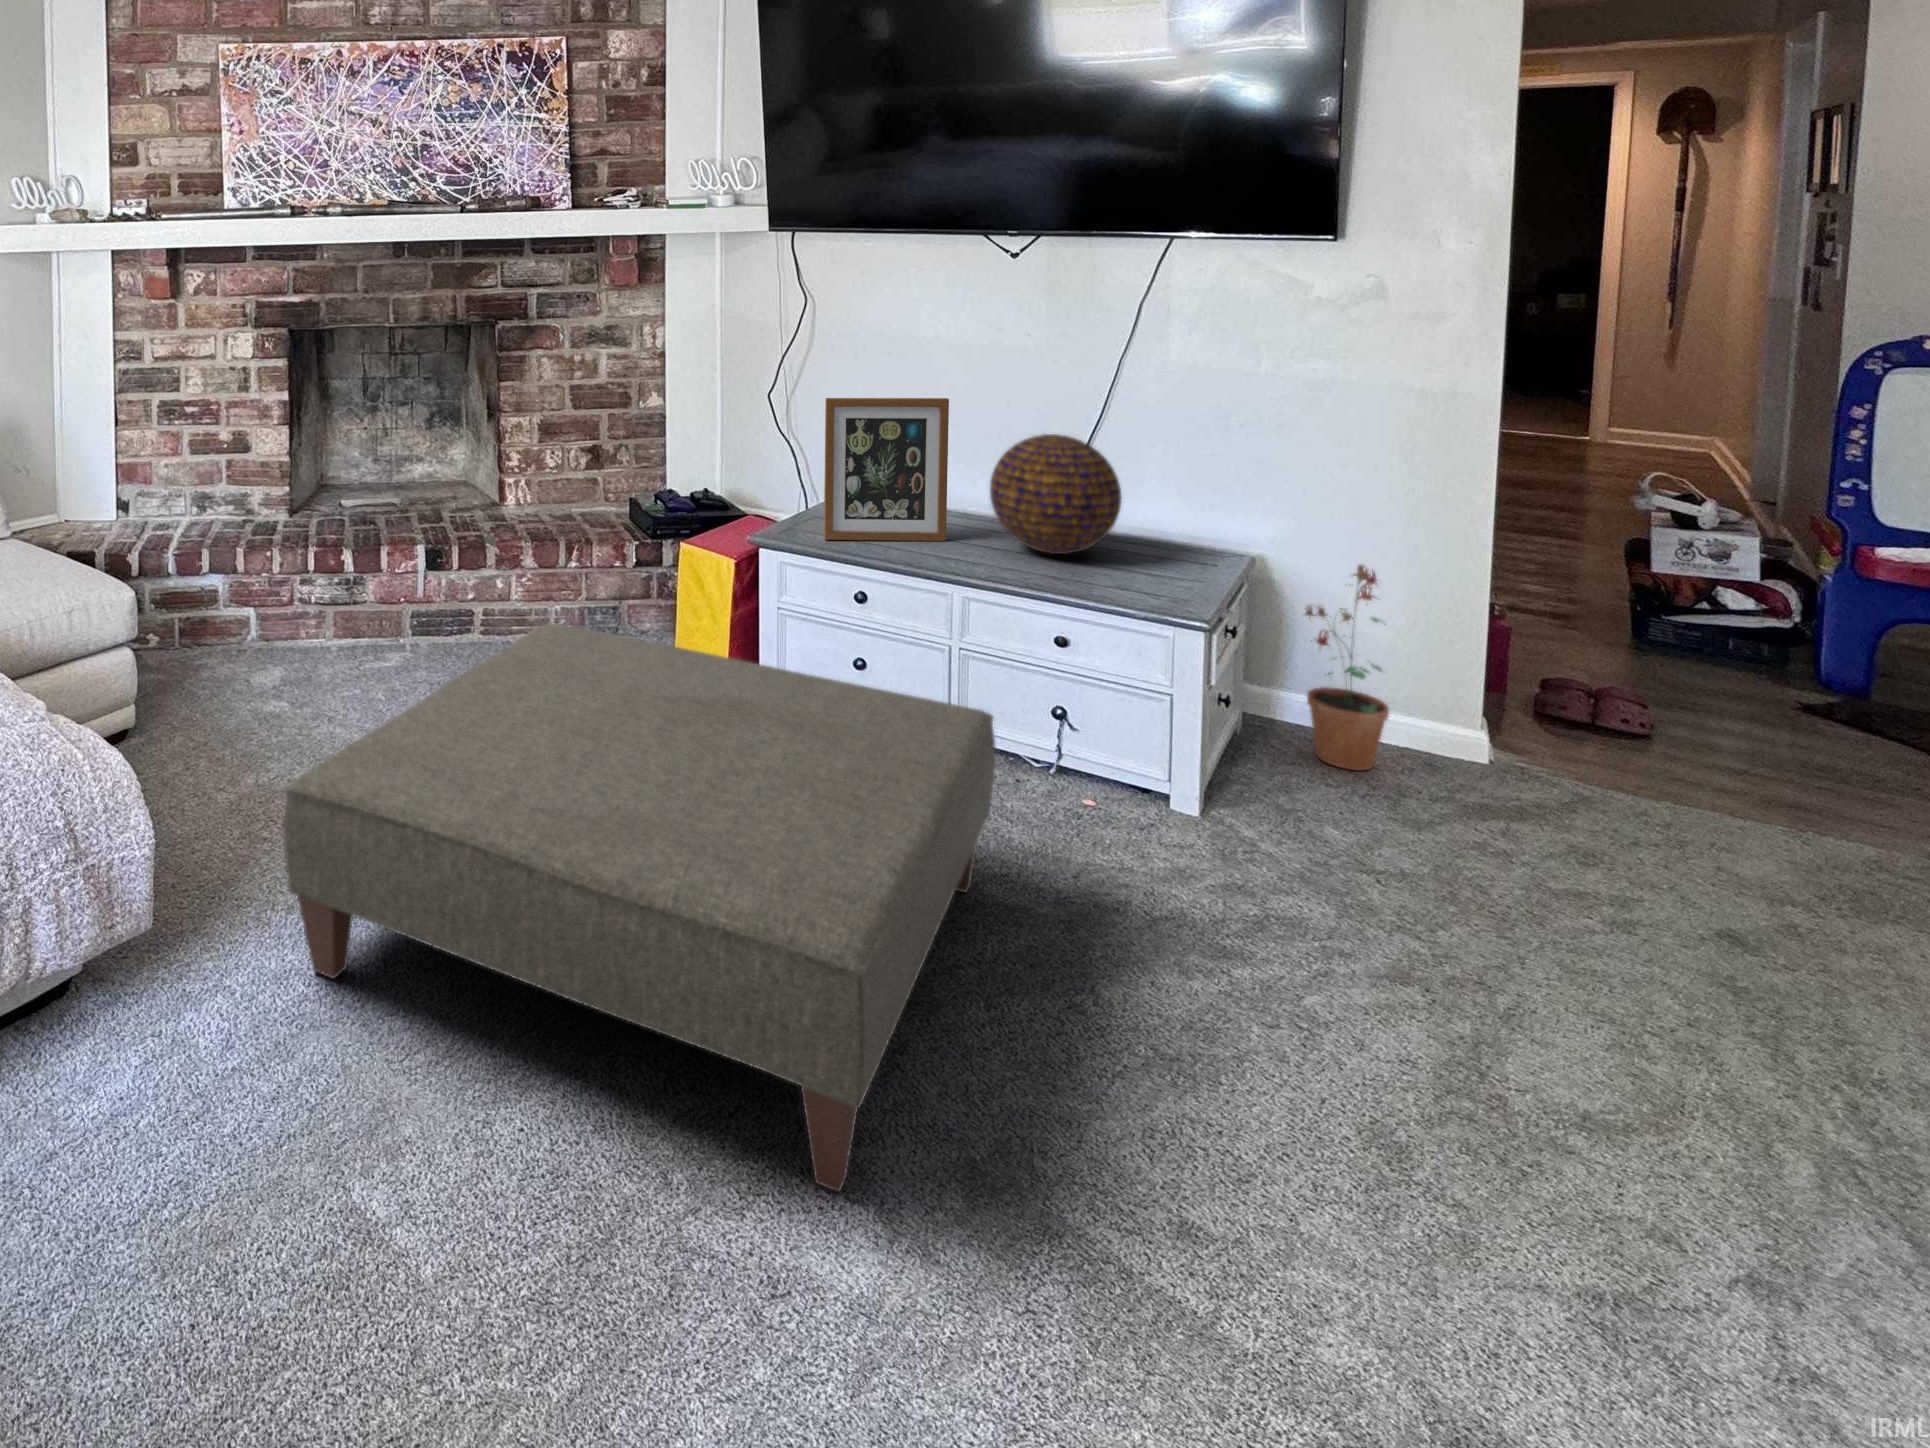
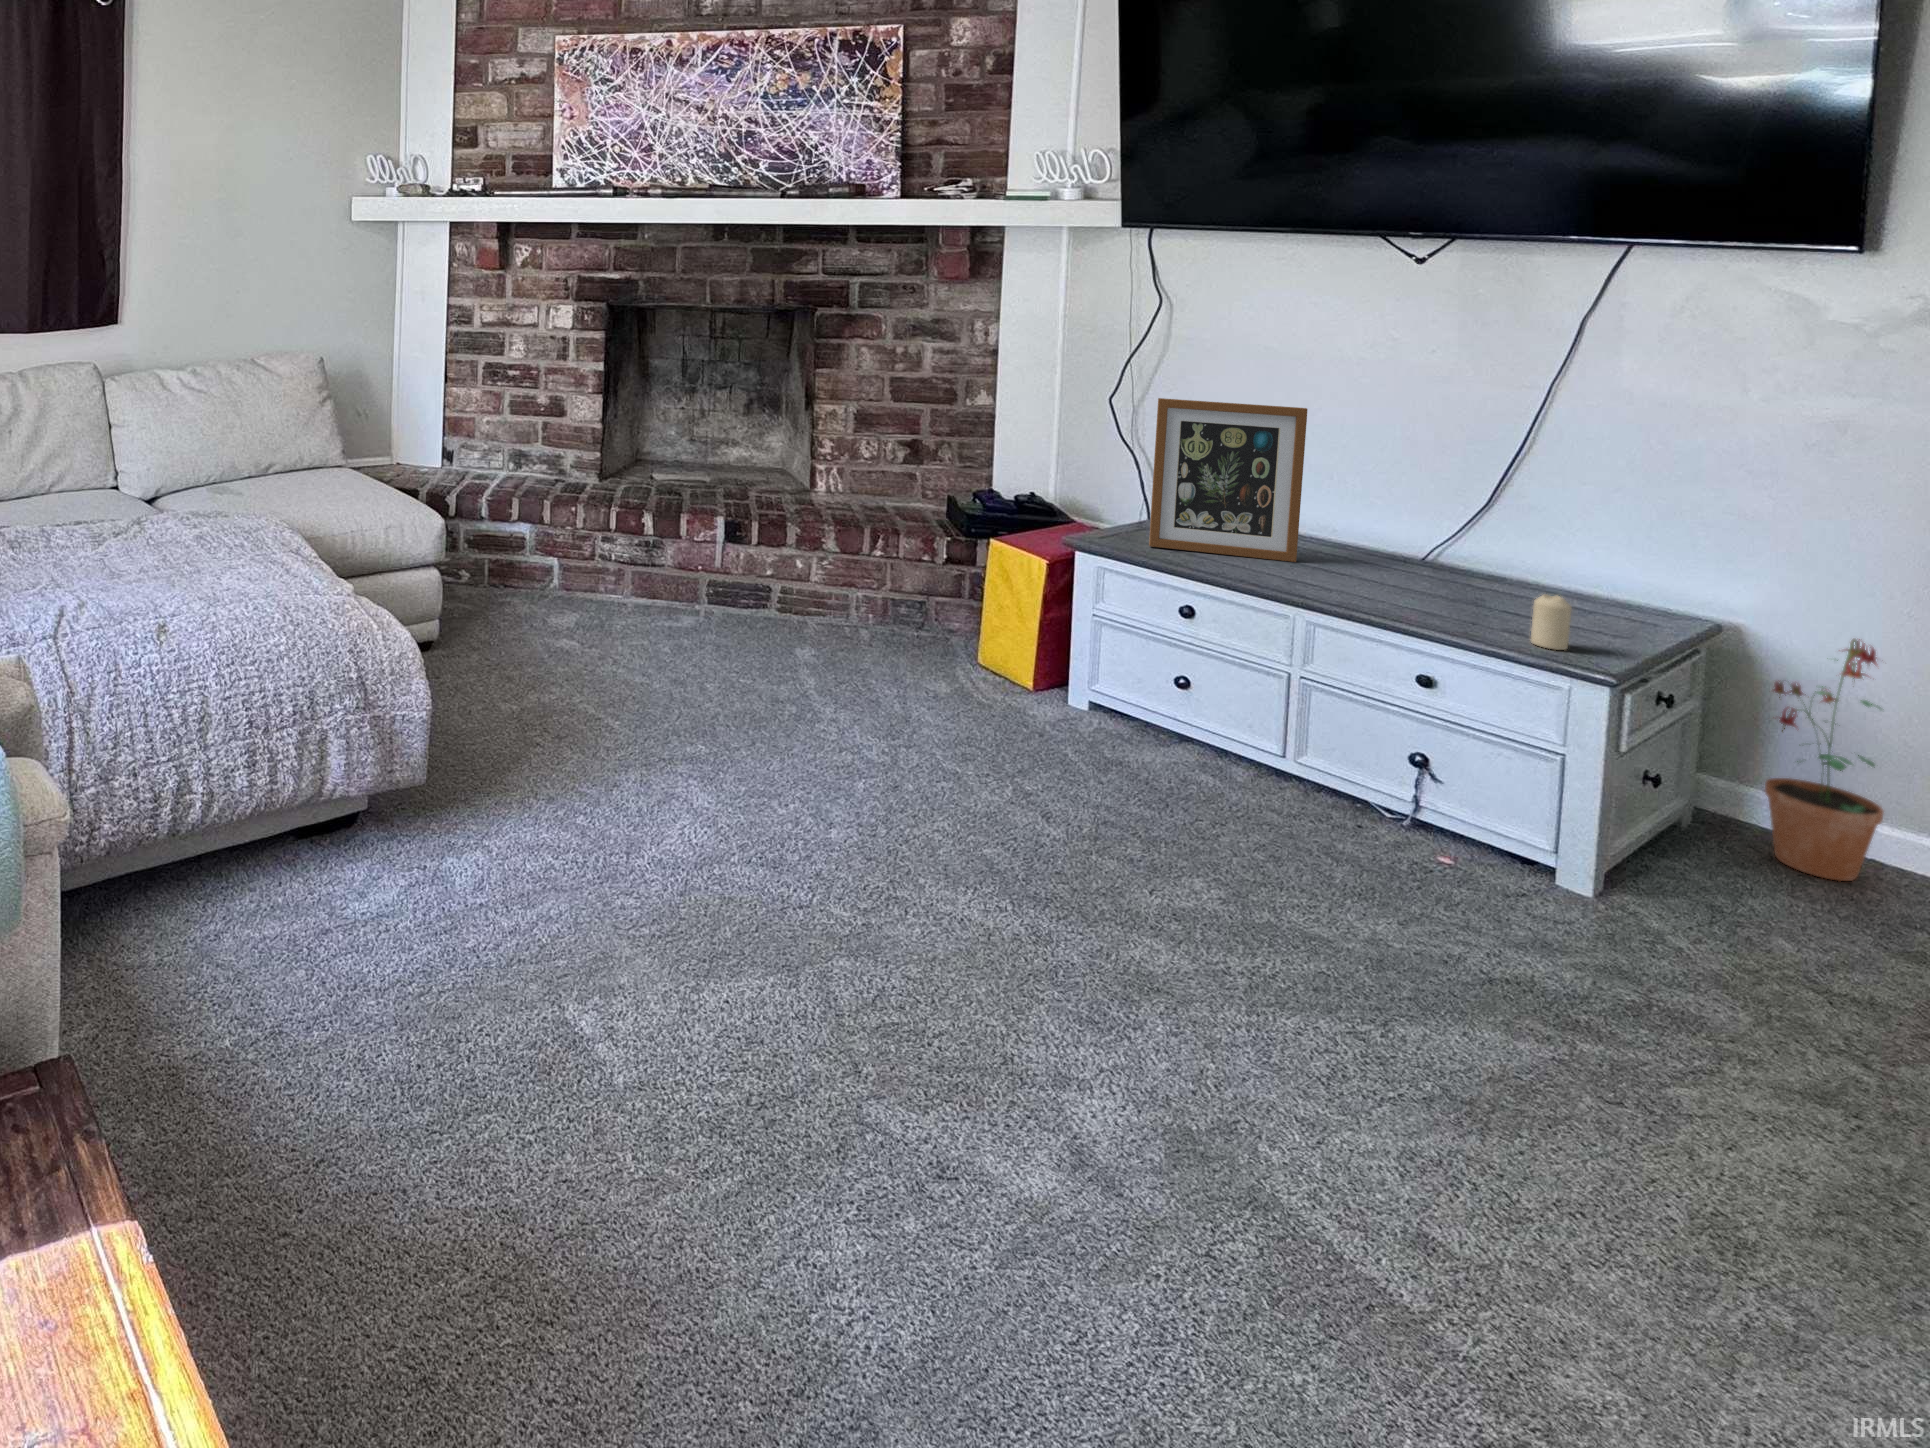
decorative orb: present [990,434,1122,554] -> none [1352,455,1520,588]
candle: none [1146,557,1176,606] -> present [1531,594,1572,650]
ottoman: present [283,624,995,1192] -> none [545,588,1300,1118]

